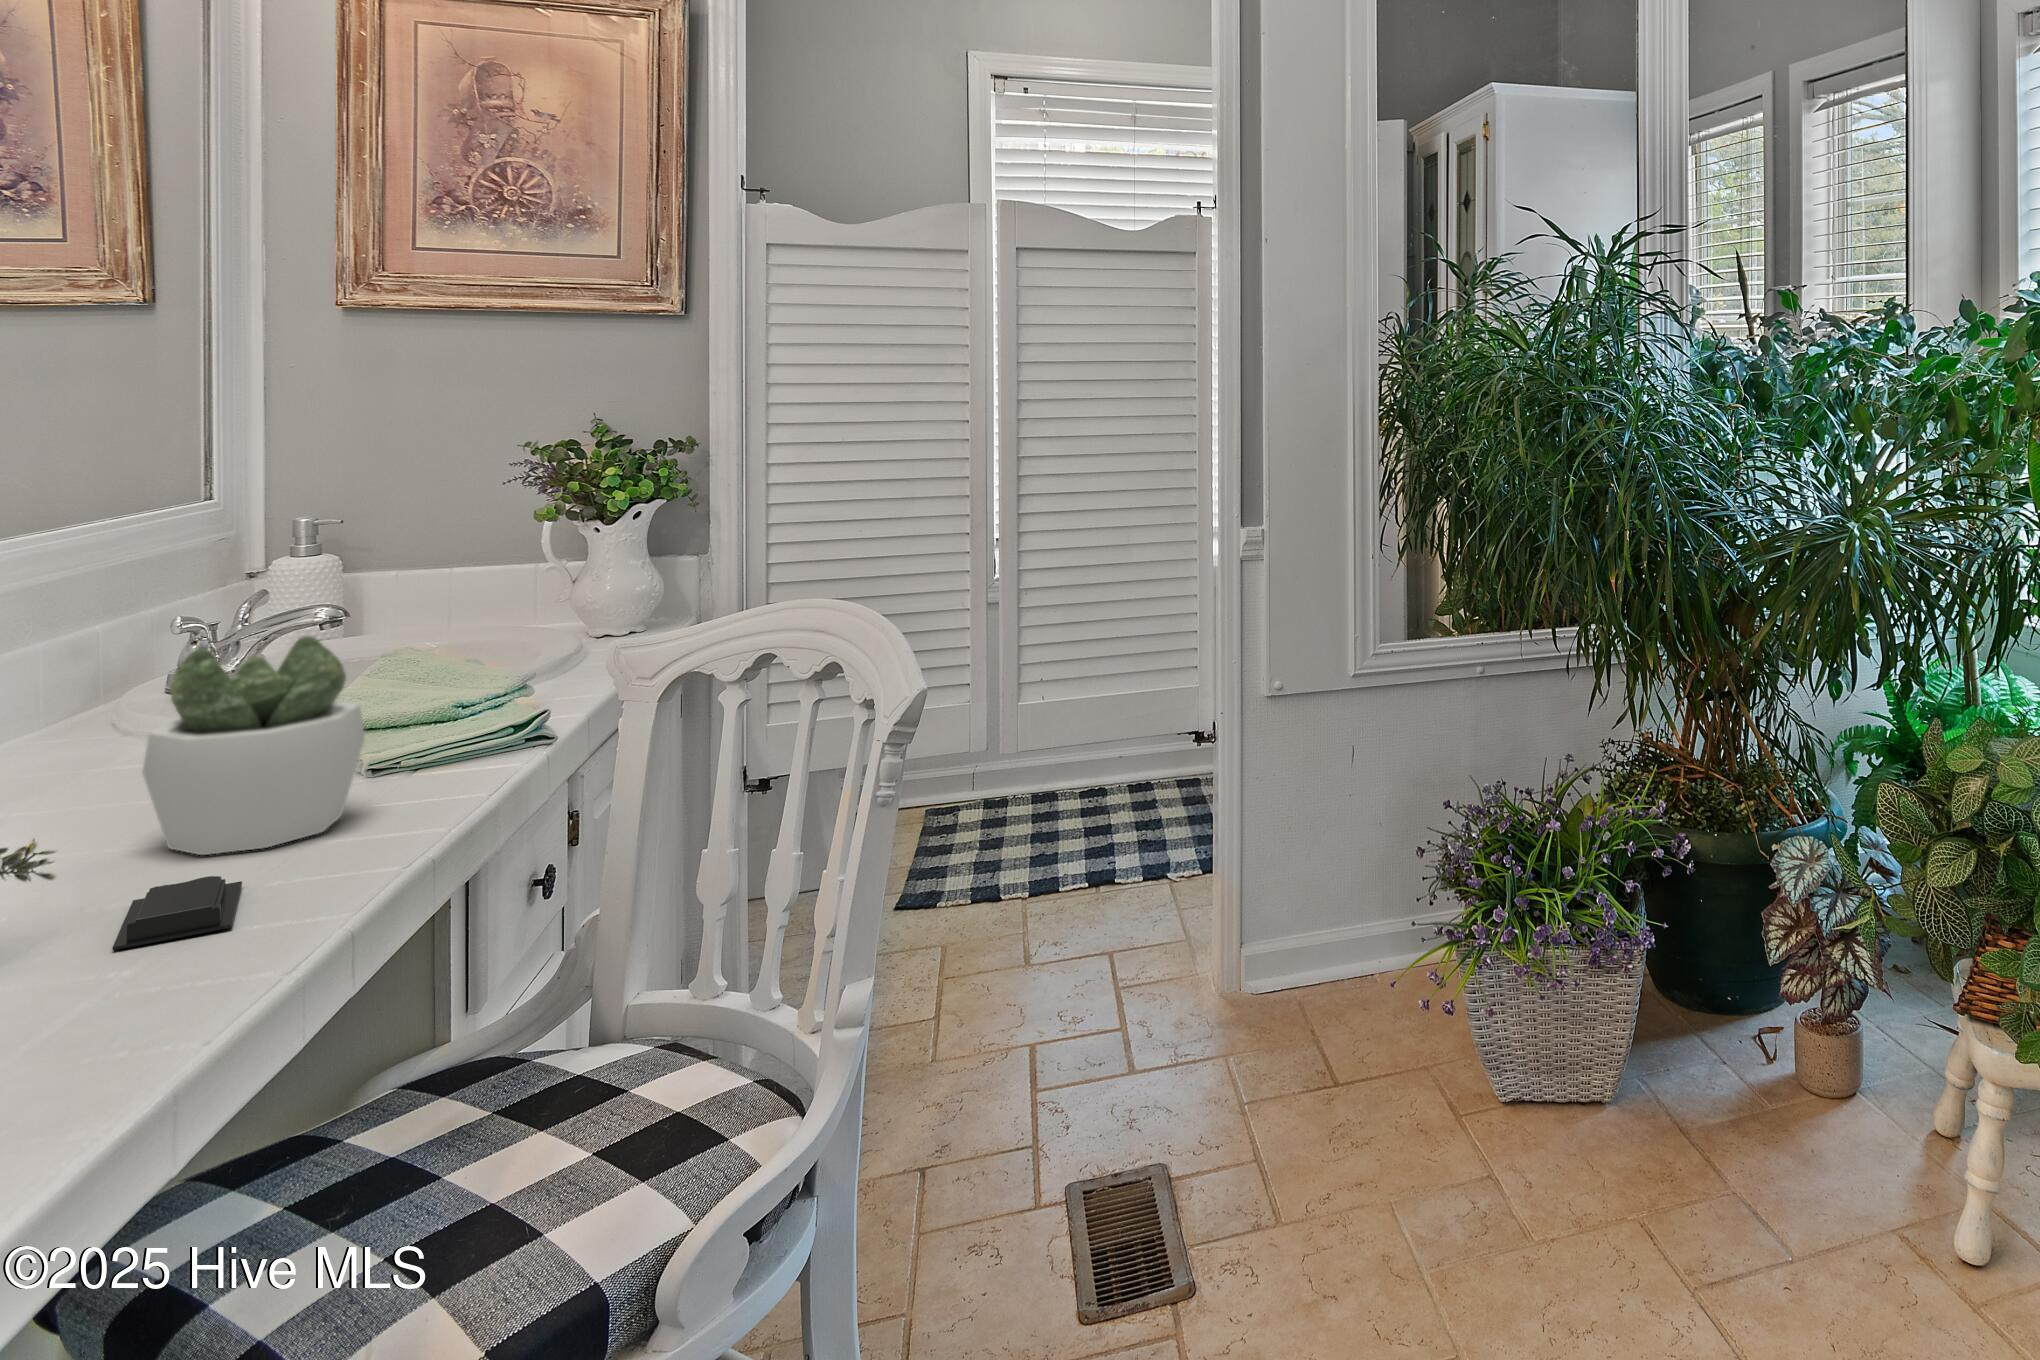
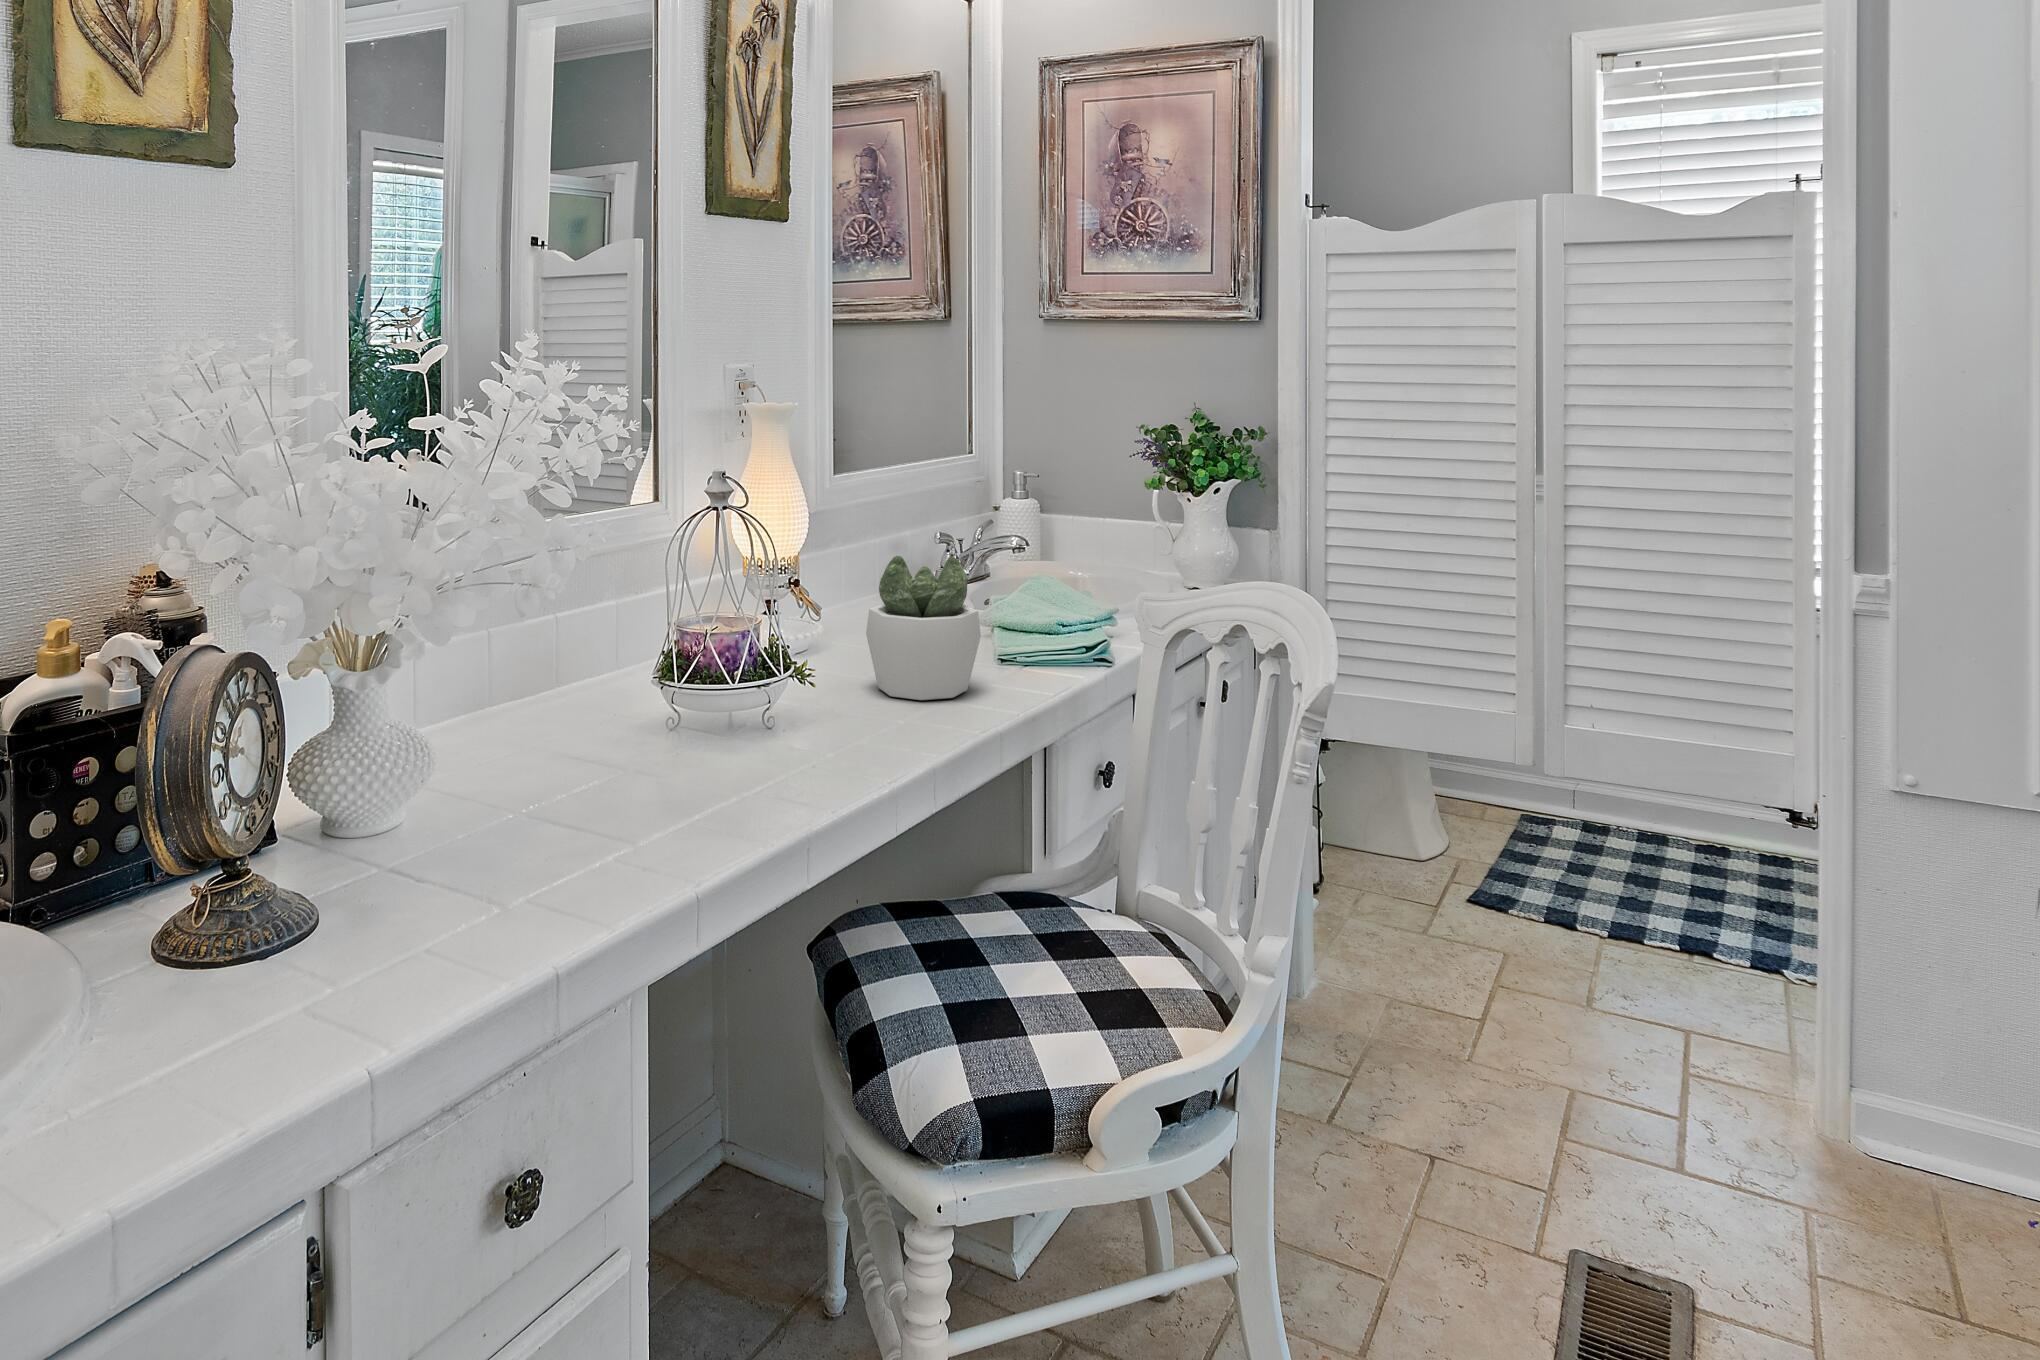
soap bar: present [112,876,242,950] -> none [823,709,898,746]

